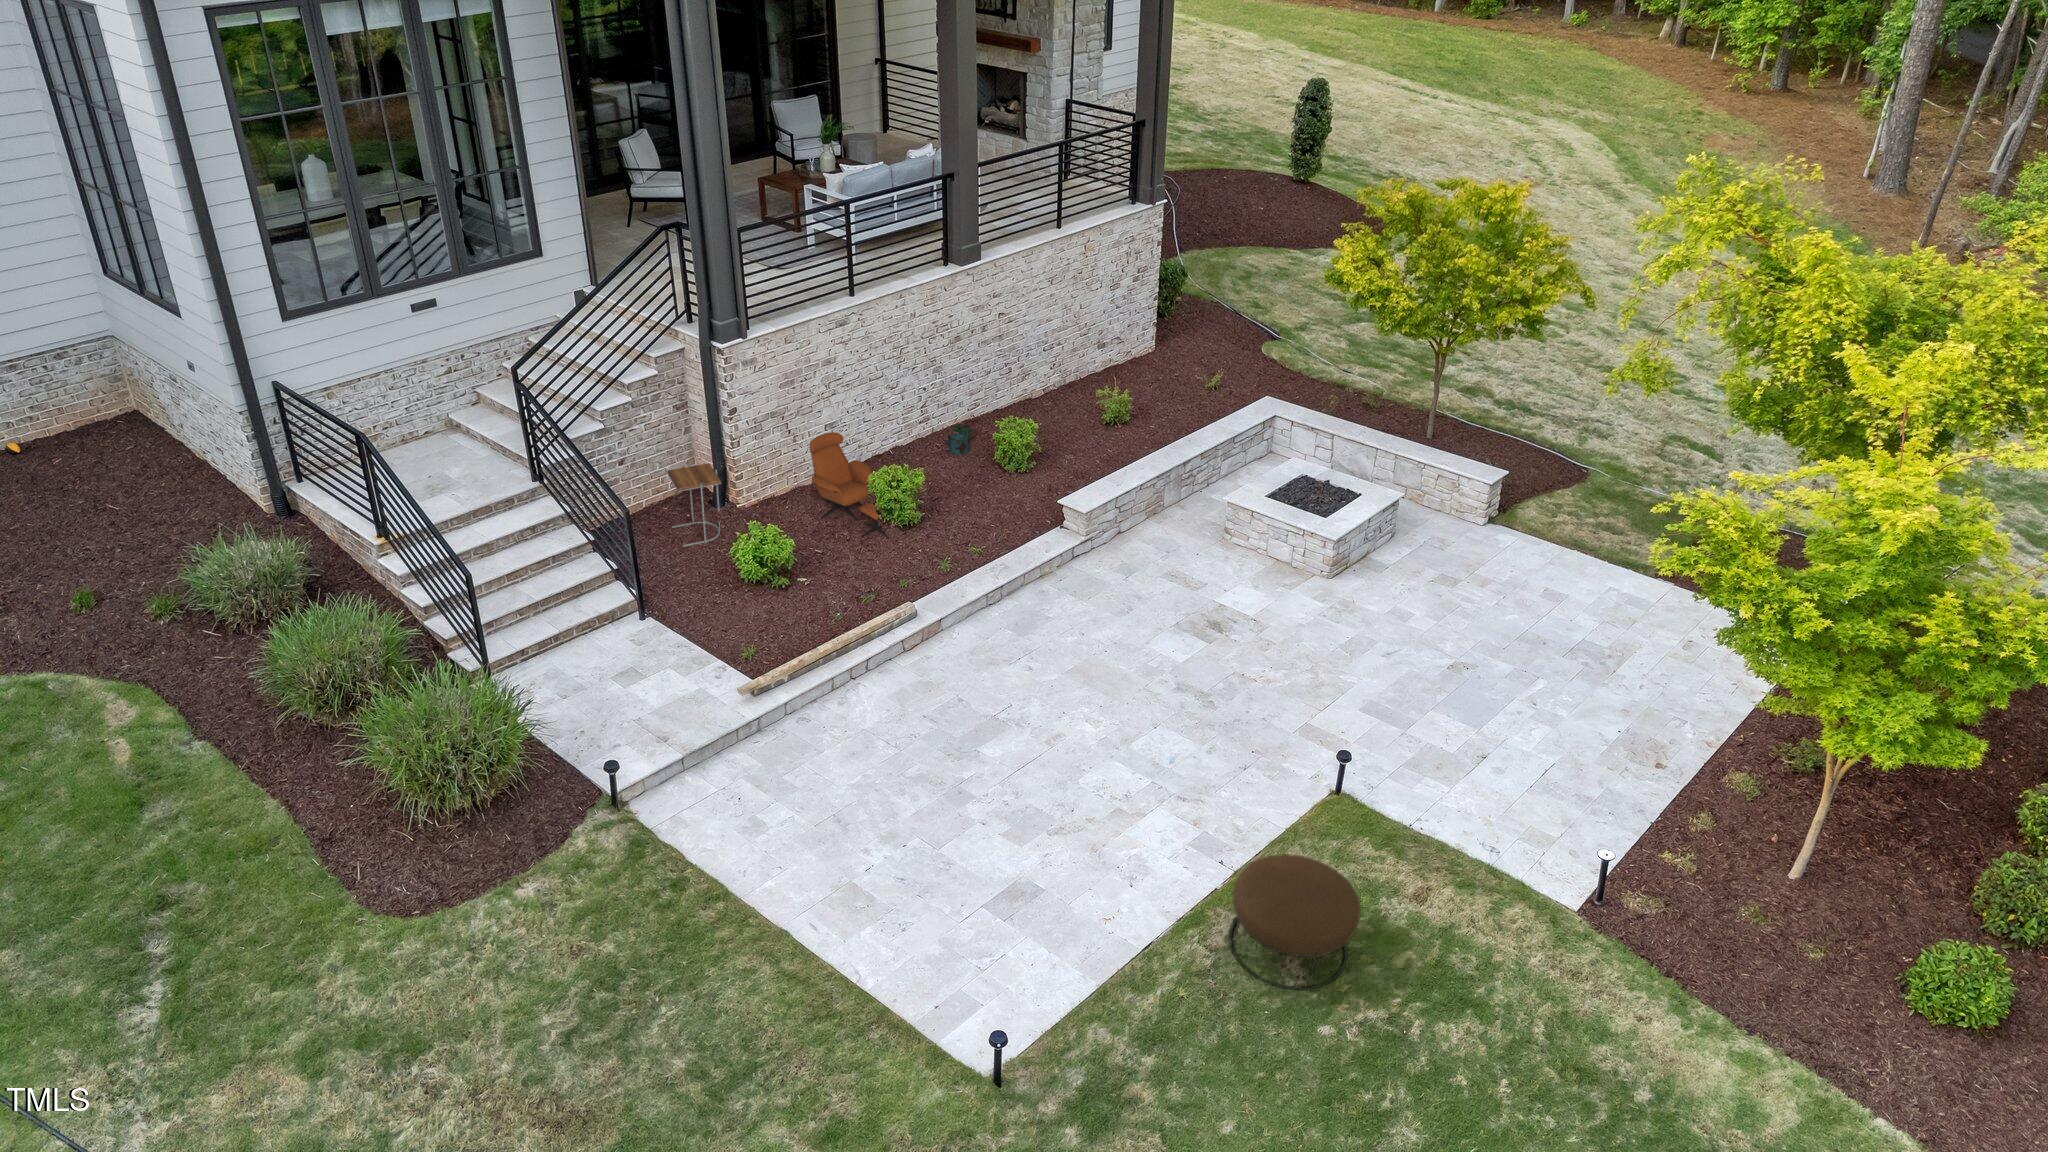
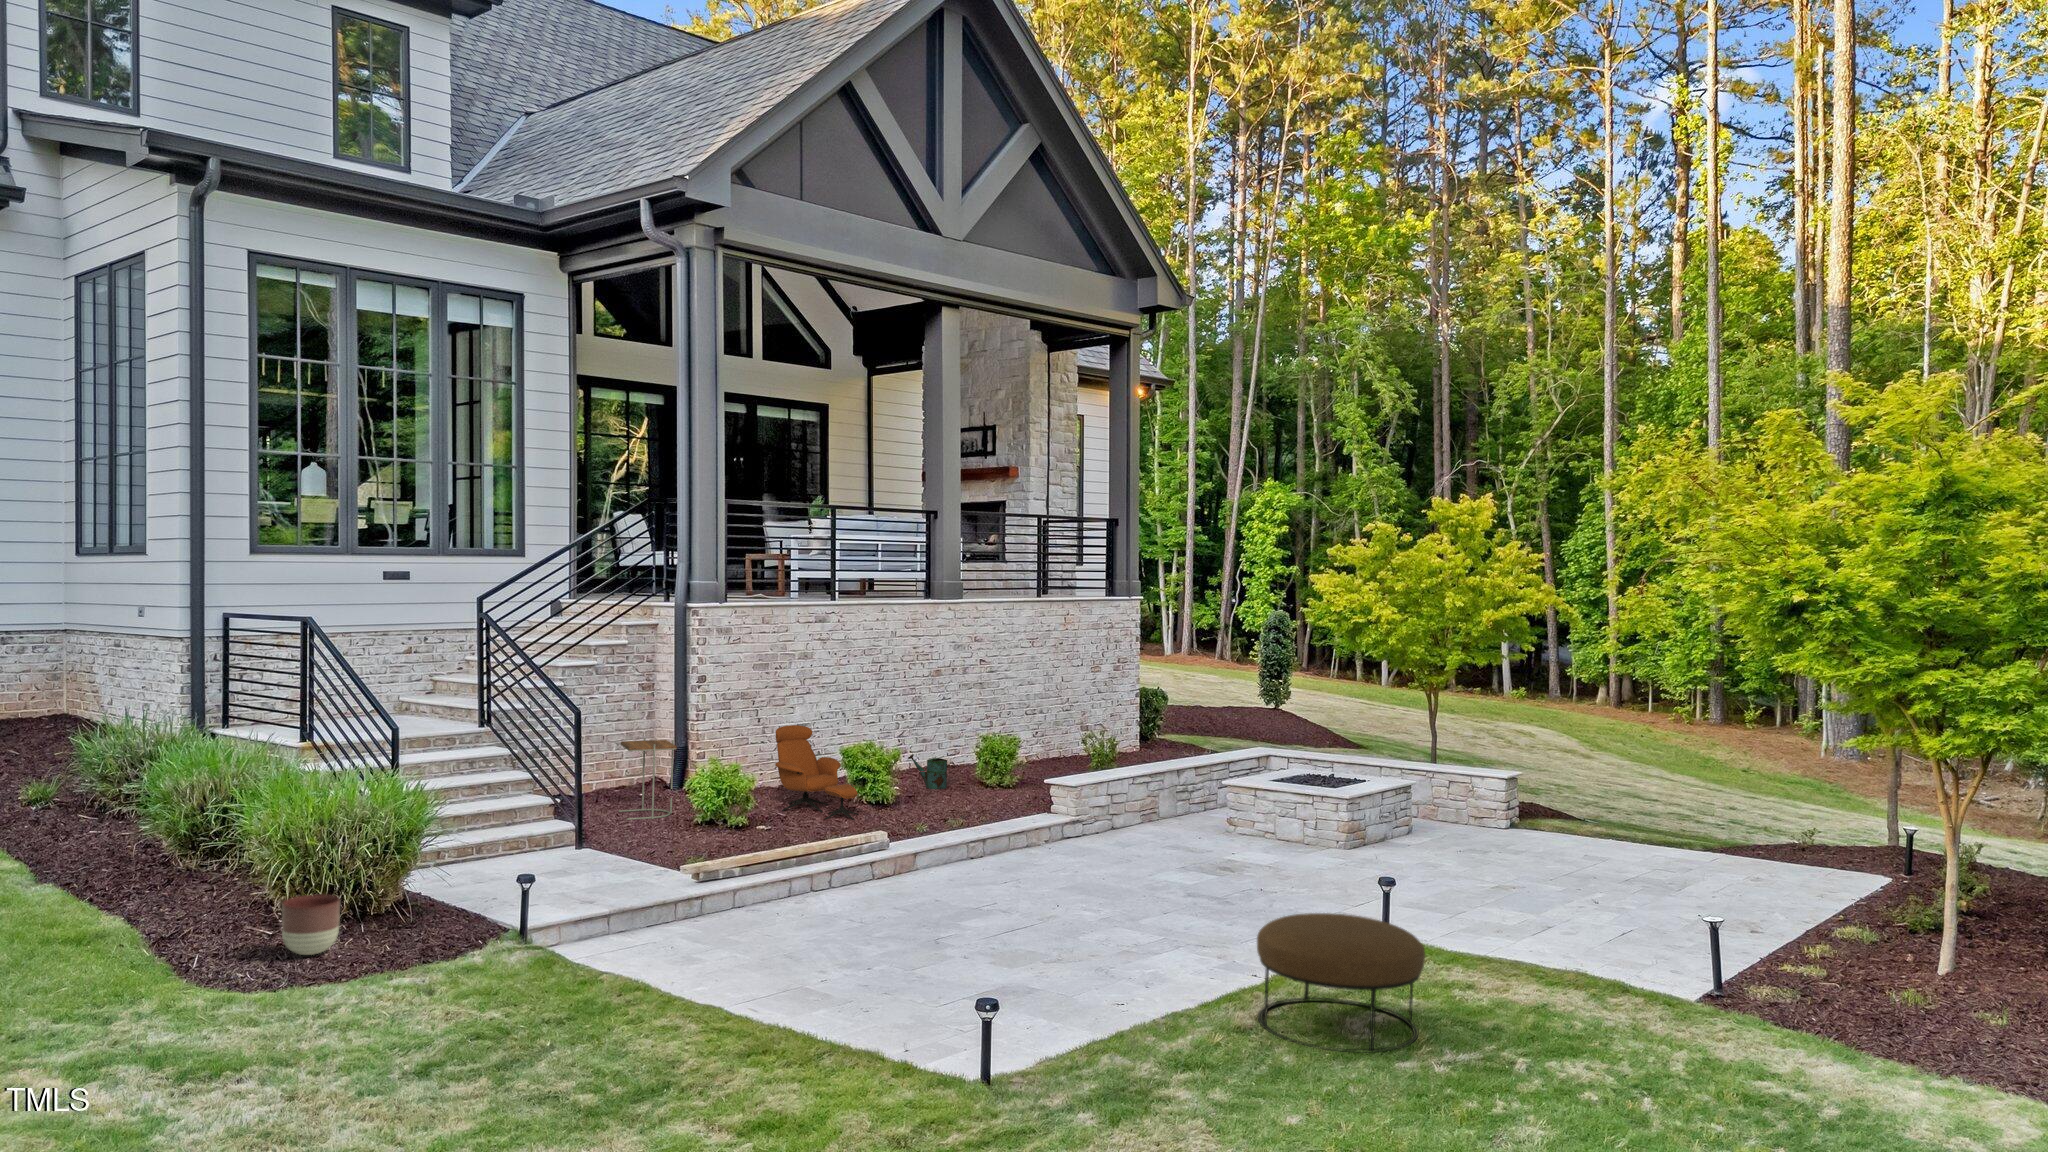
planter: none [456,800,503,852] -> present [282,894,340,955]

